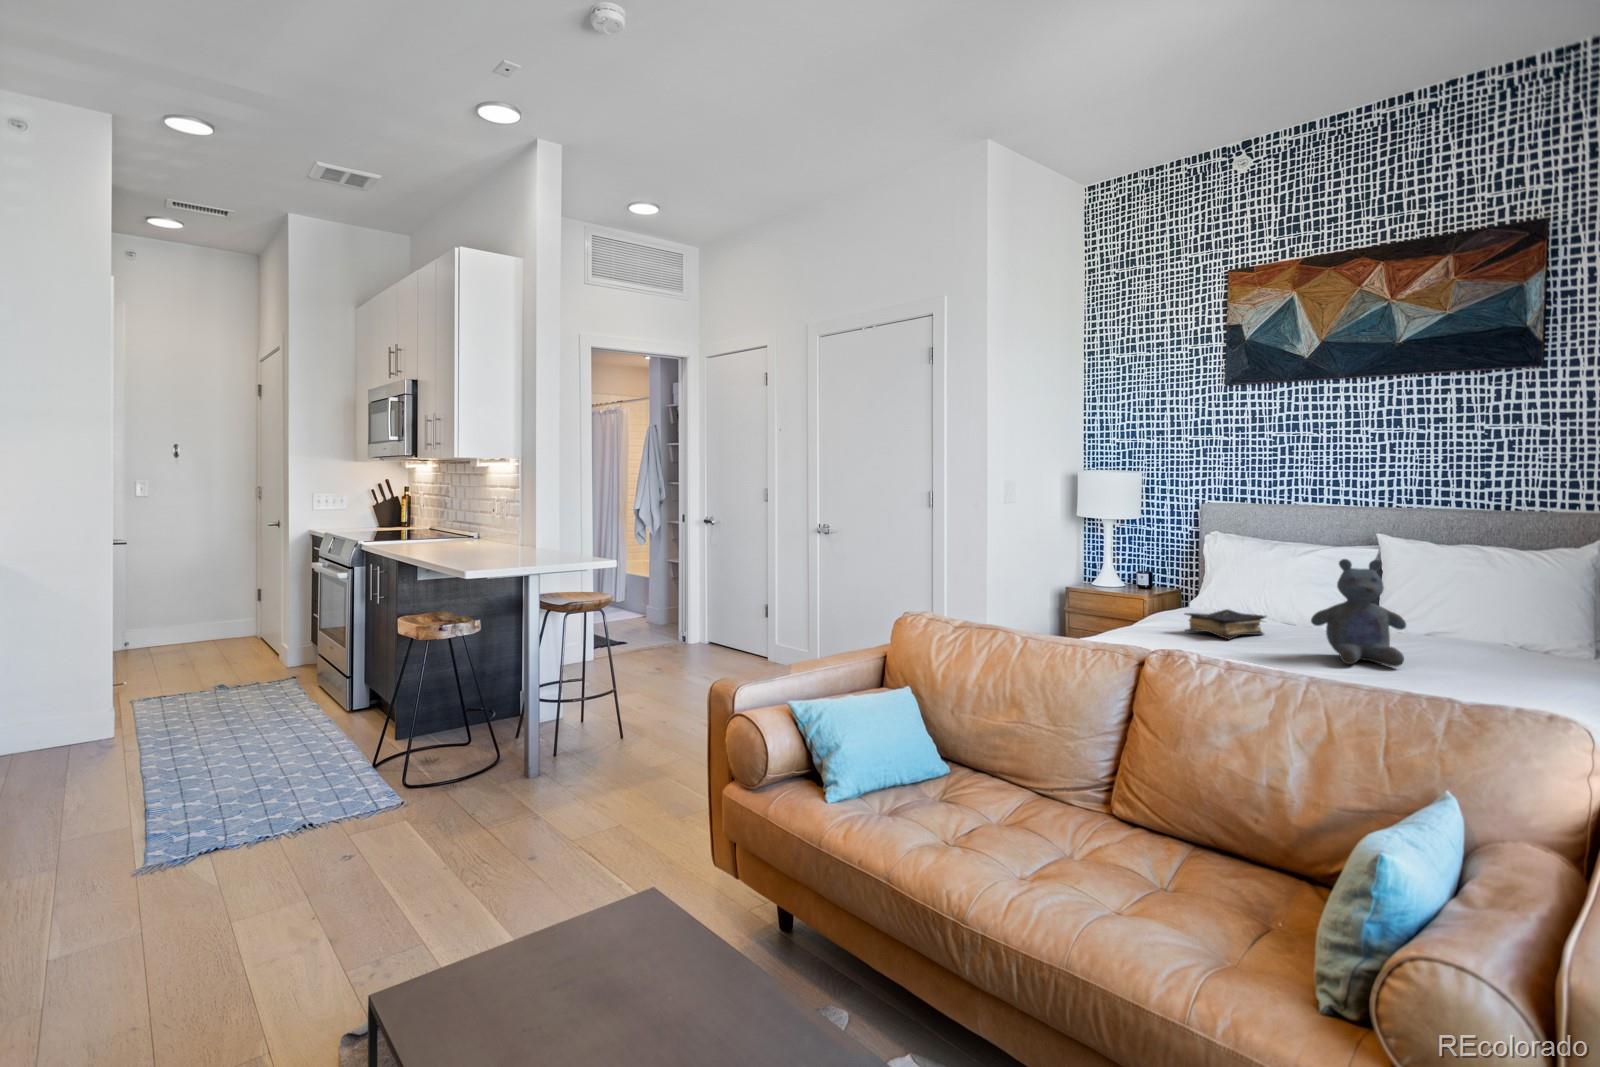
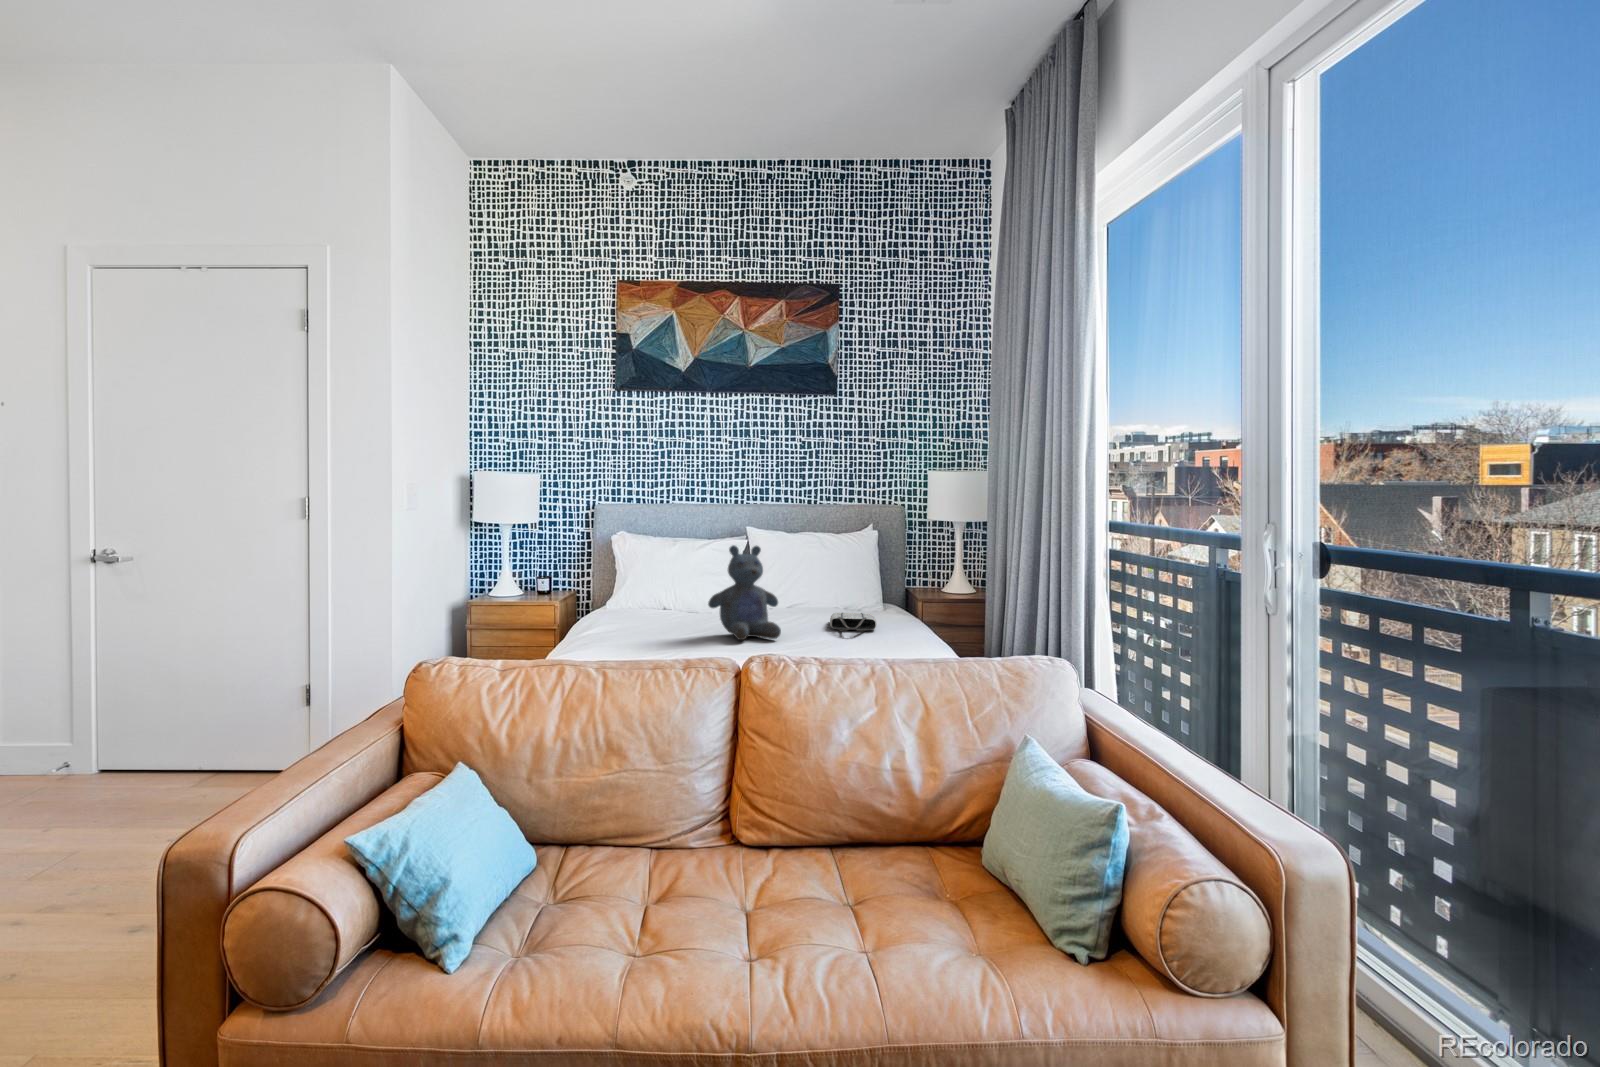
book: present [1185,609,1266,639] -> none [592,602,666,630]
tote bag: none [1487,642,1566,670] -> present [830,613,877,631]

